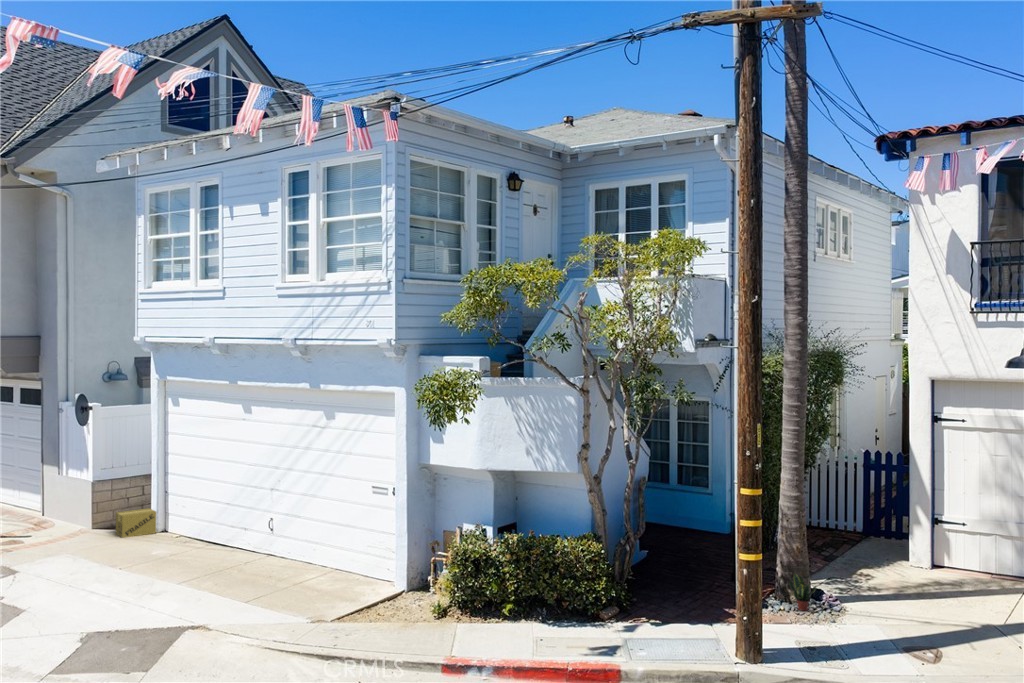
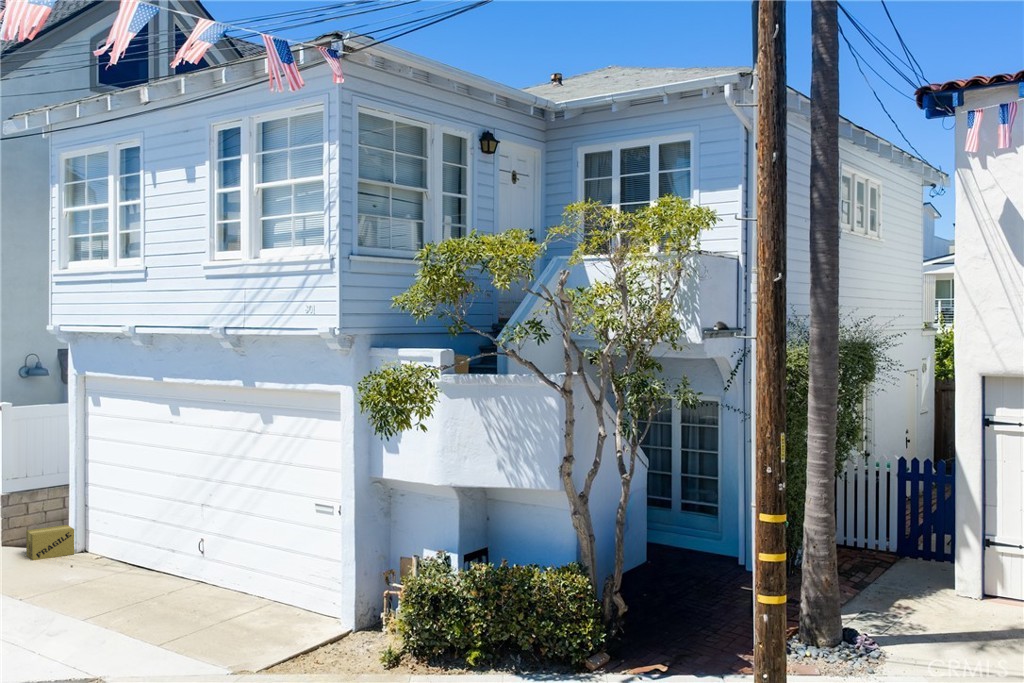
potted plant: present [790,573,816,611] -> none [817,613,850,661]

